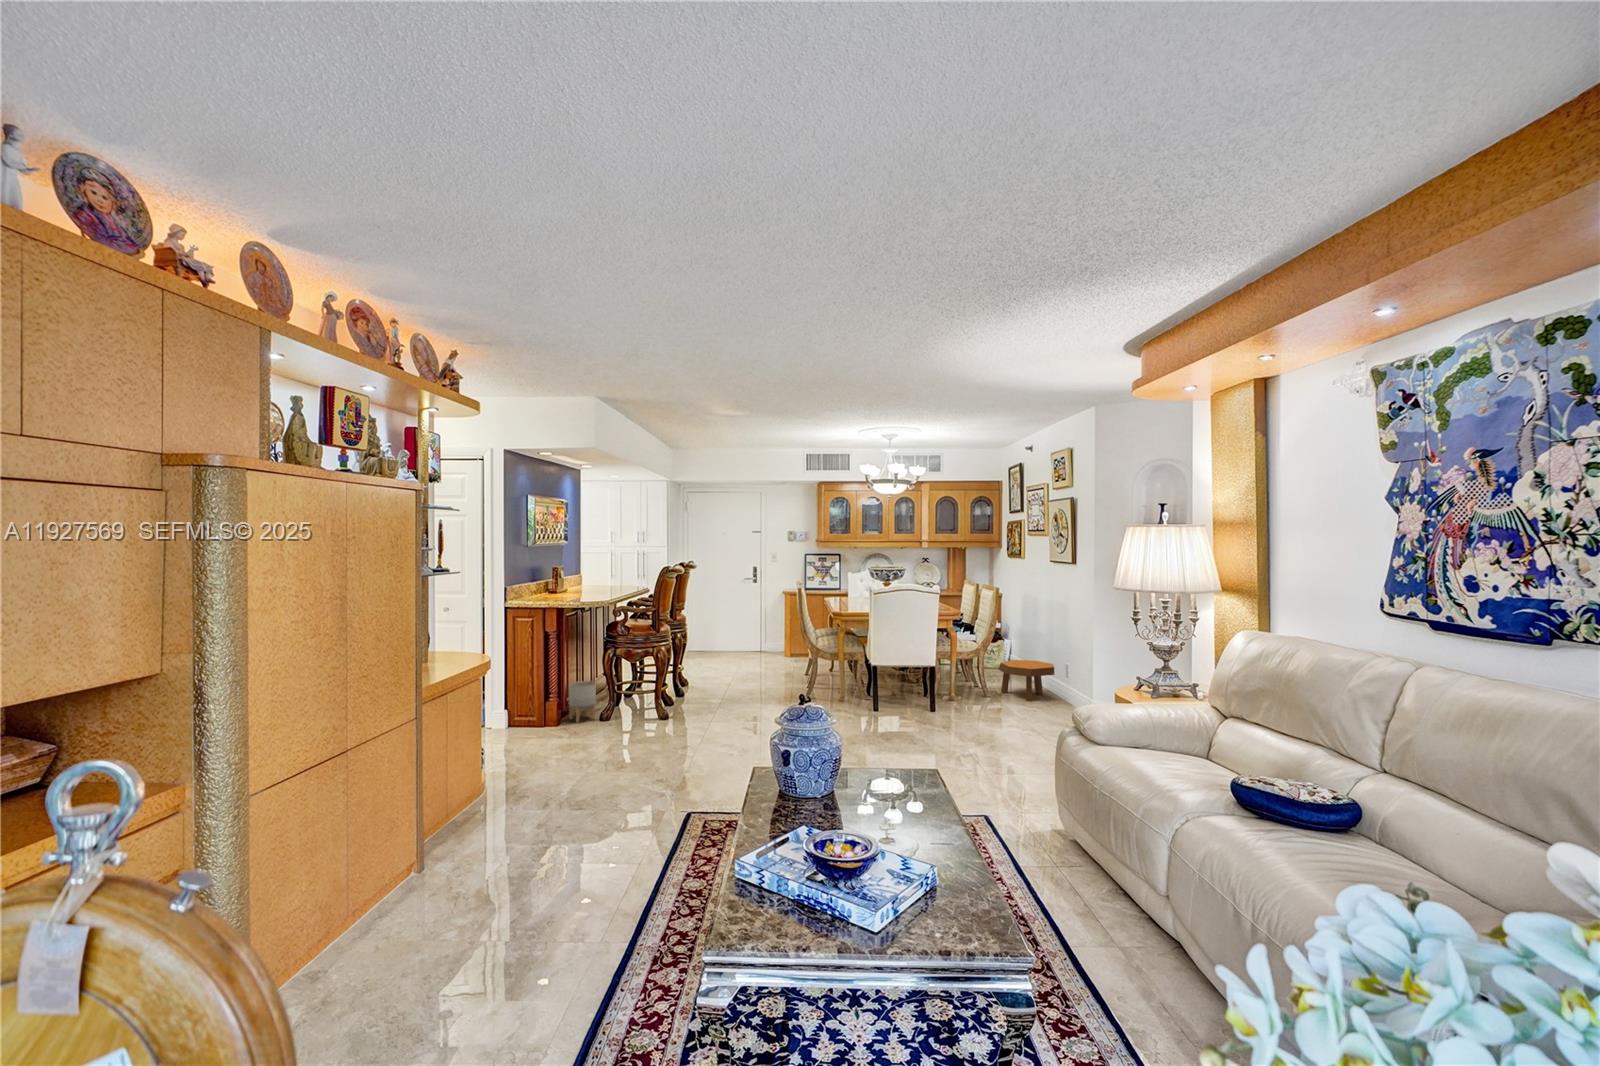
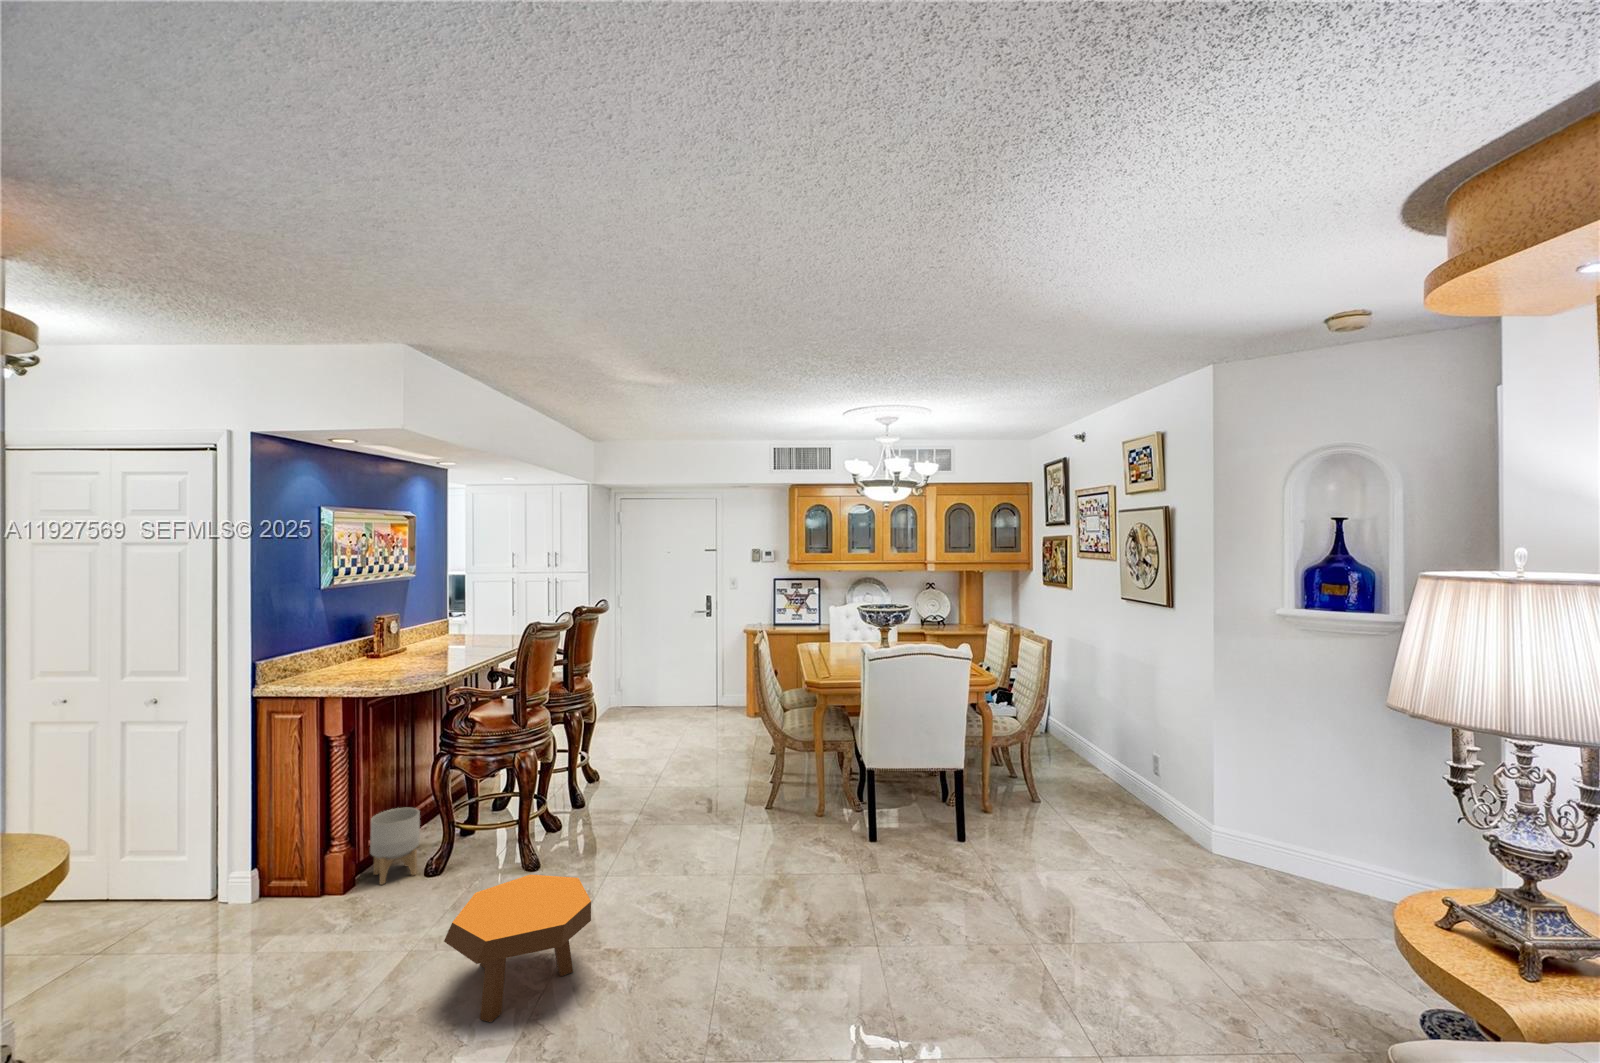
footstool: present [999,660,1054,701] -> present [444,874,591,1022]

